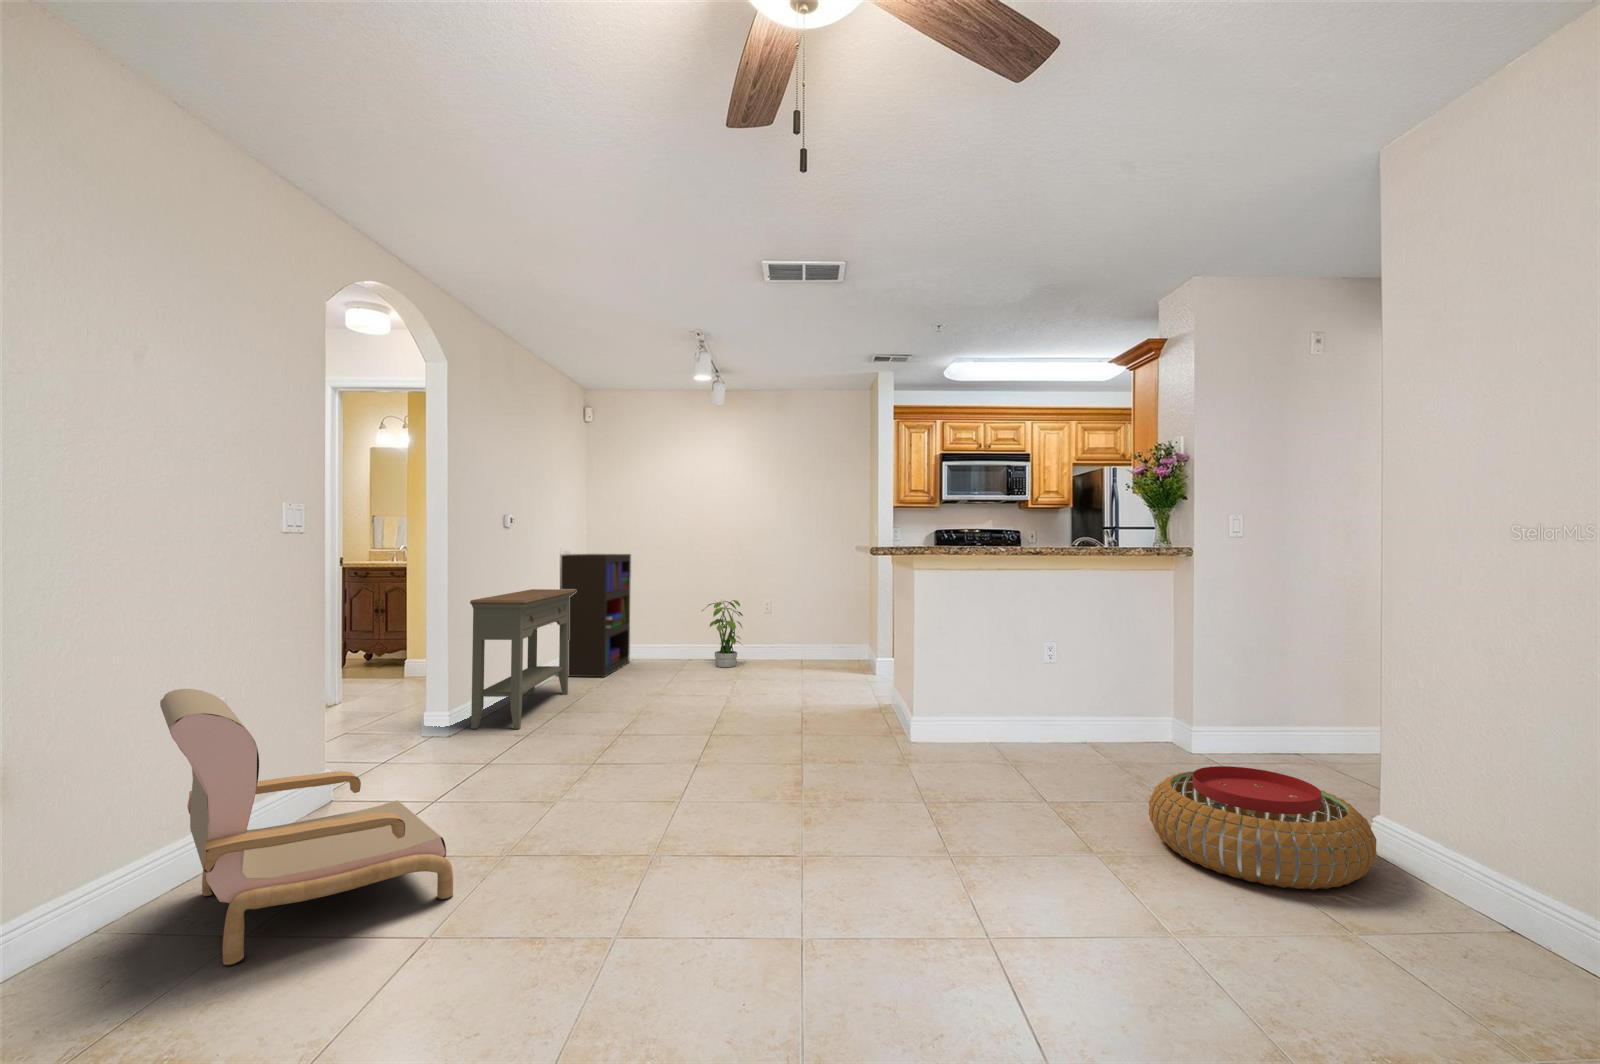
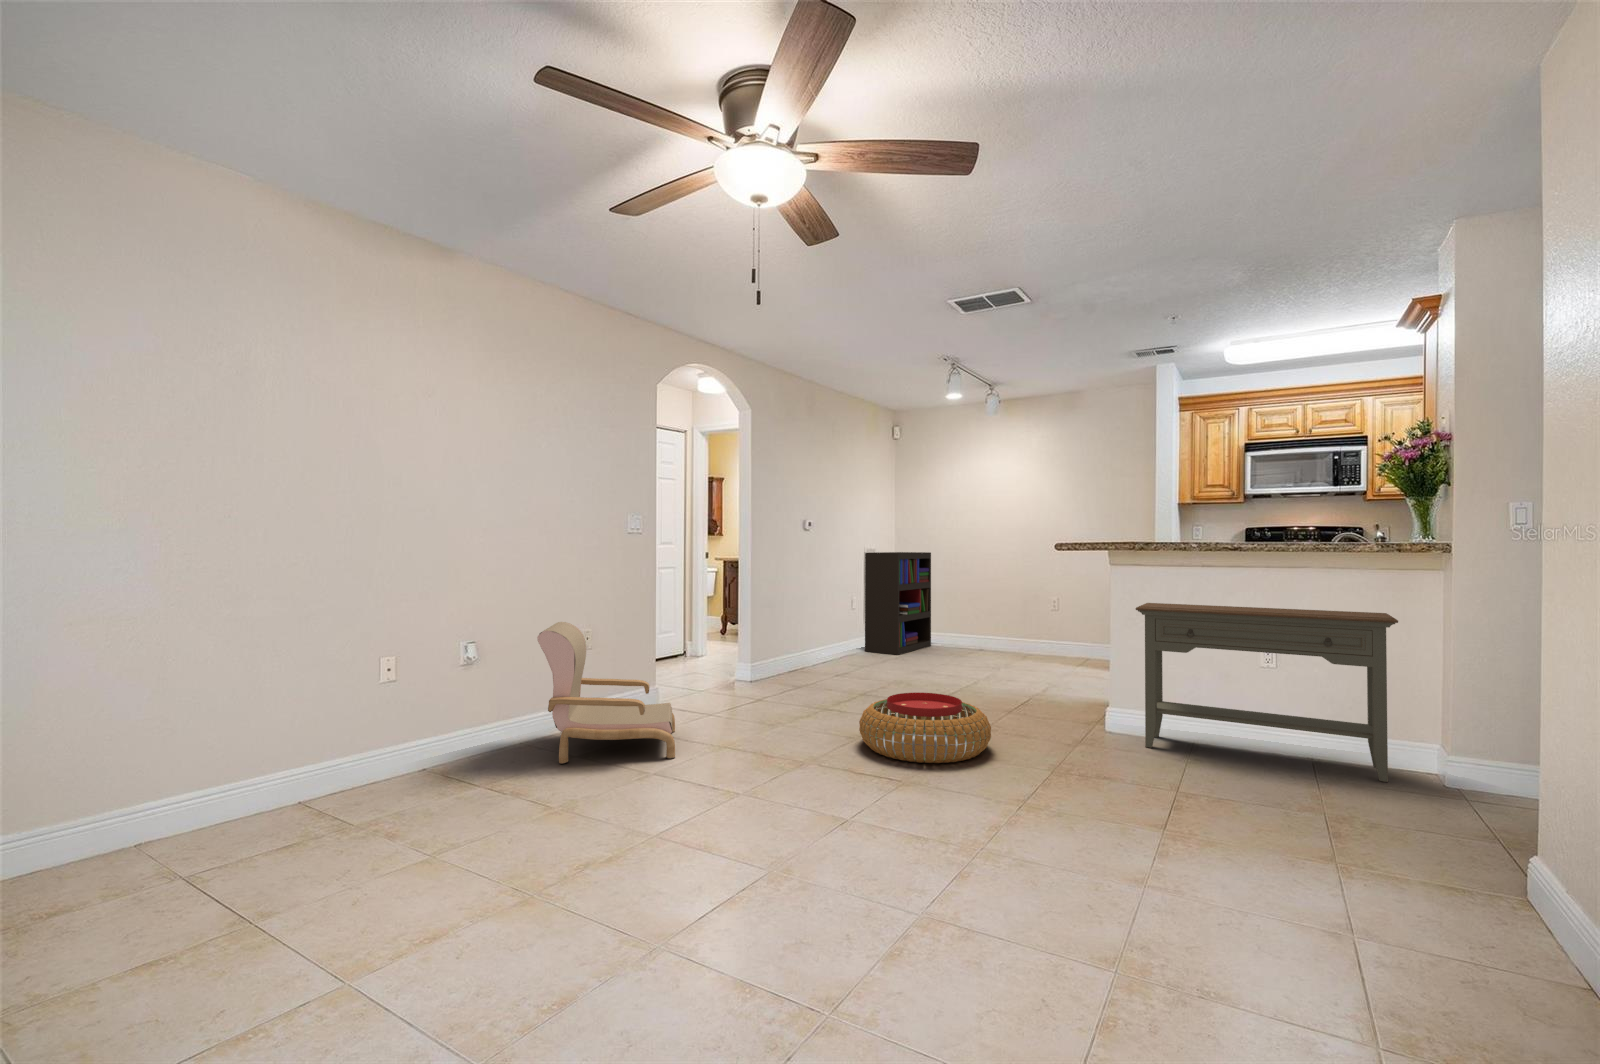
console table: present [470,589,576,729] -> present [1136,603,1398,782]
potted plant: present [702,600,743,667] -> none [989,593,1030,656]
pouf: present [1149,766,1377,889] -> present [859,693,991,763]

